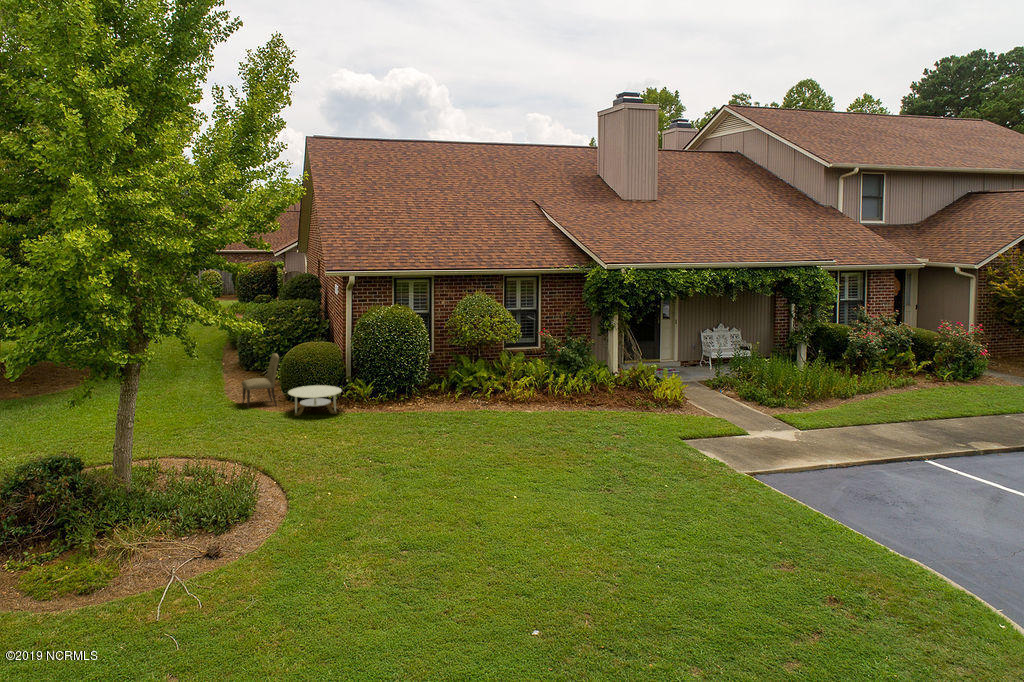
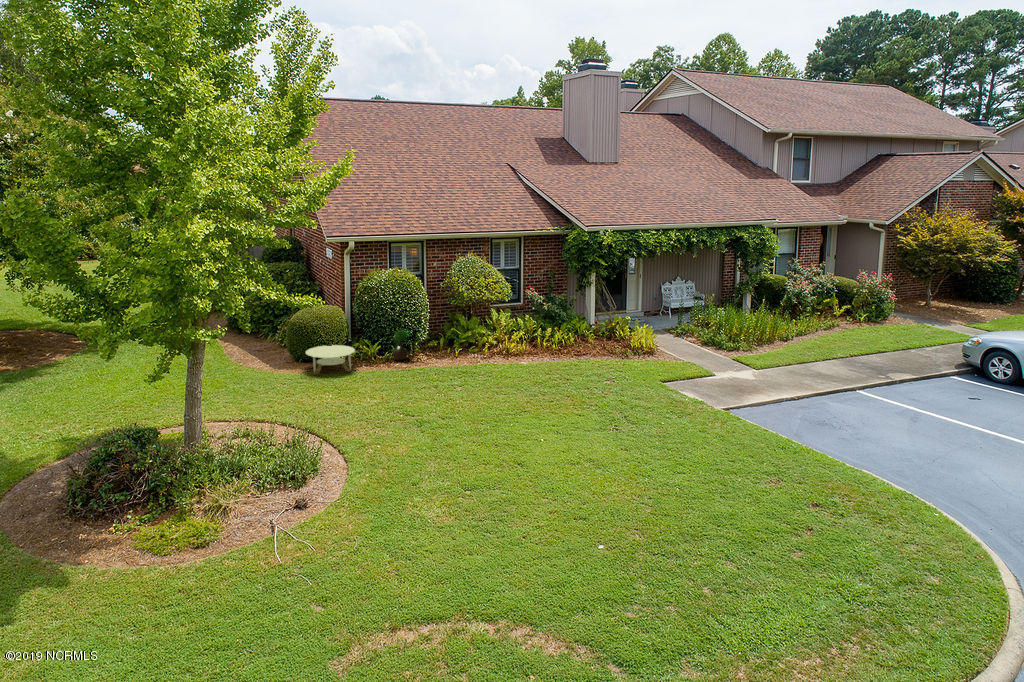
chair: present [242,353,279,409] -> none [257,316,293,370]
potted tree: none [383,367,406,404] -> present [392,330,409,360]

